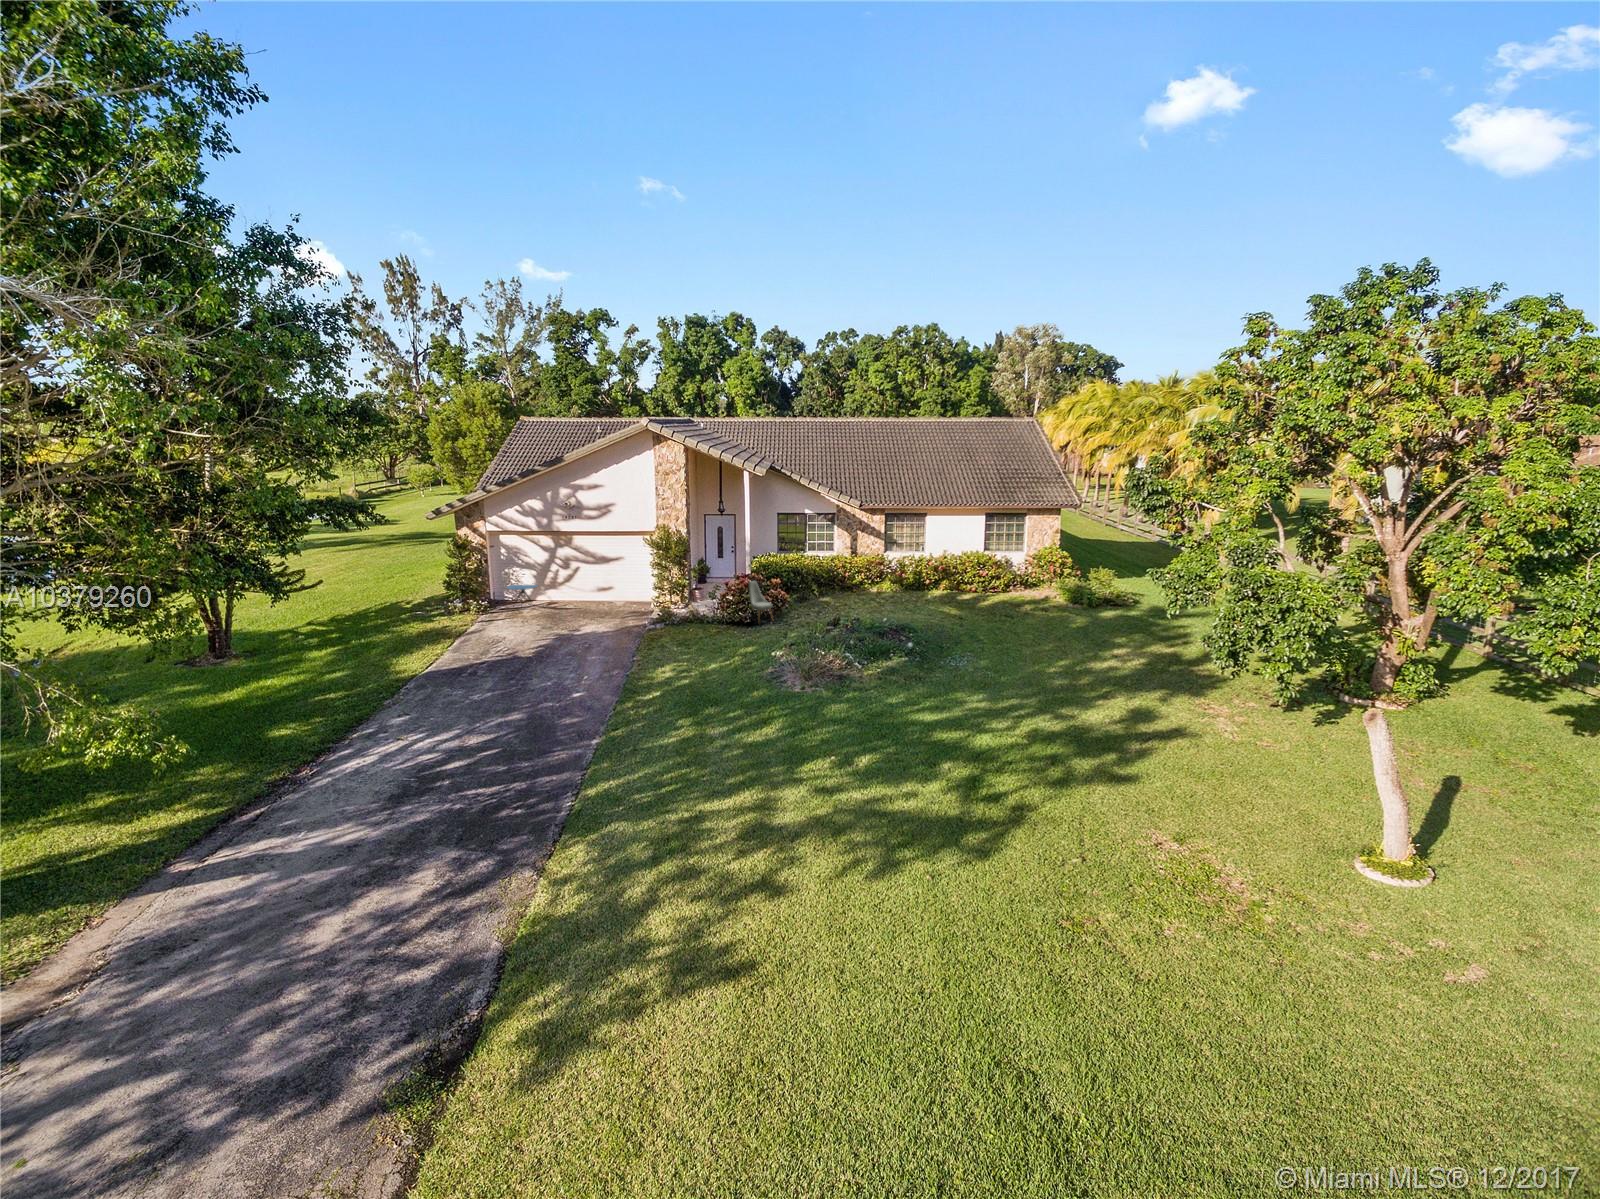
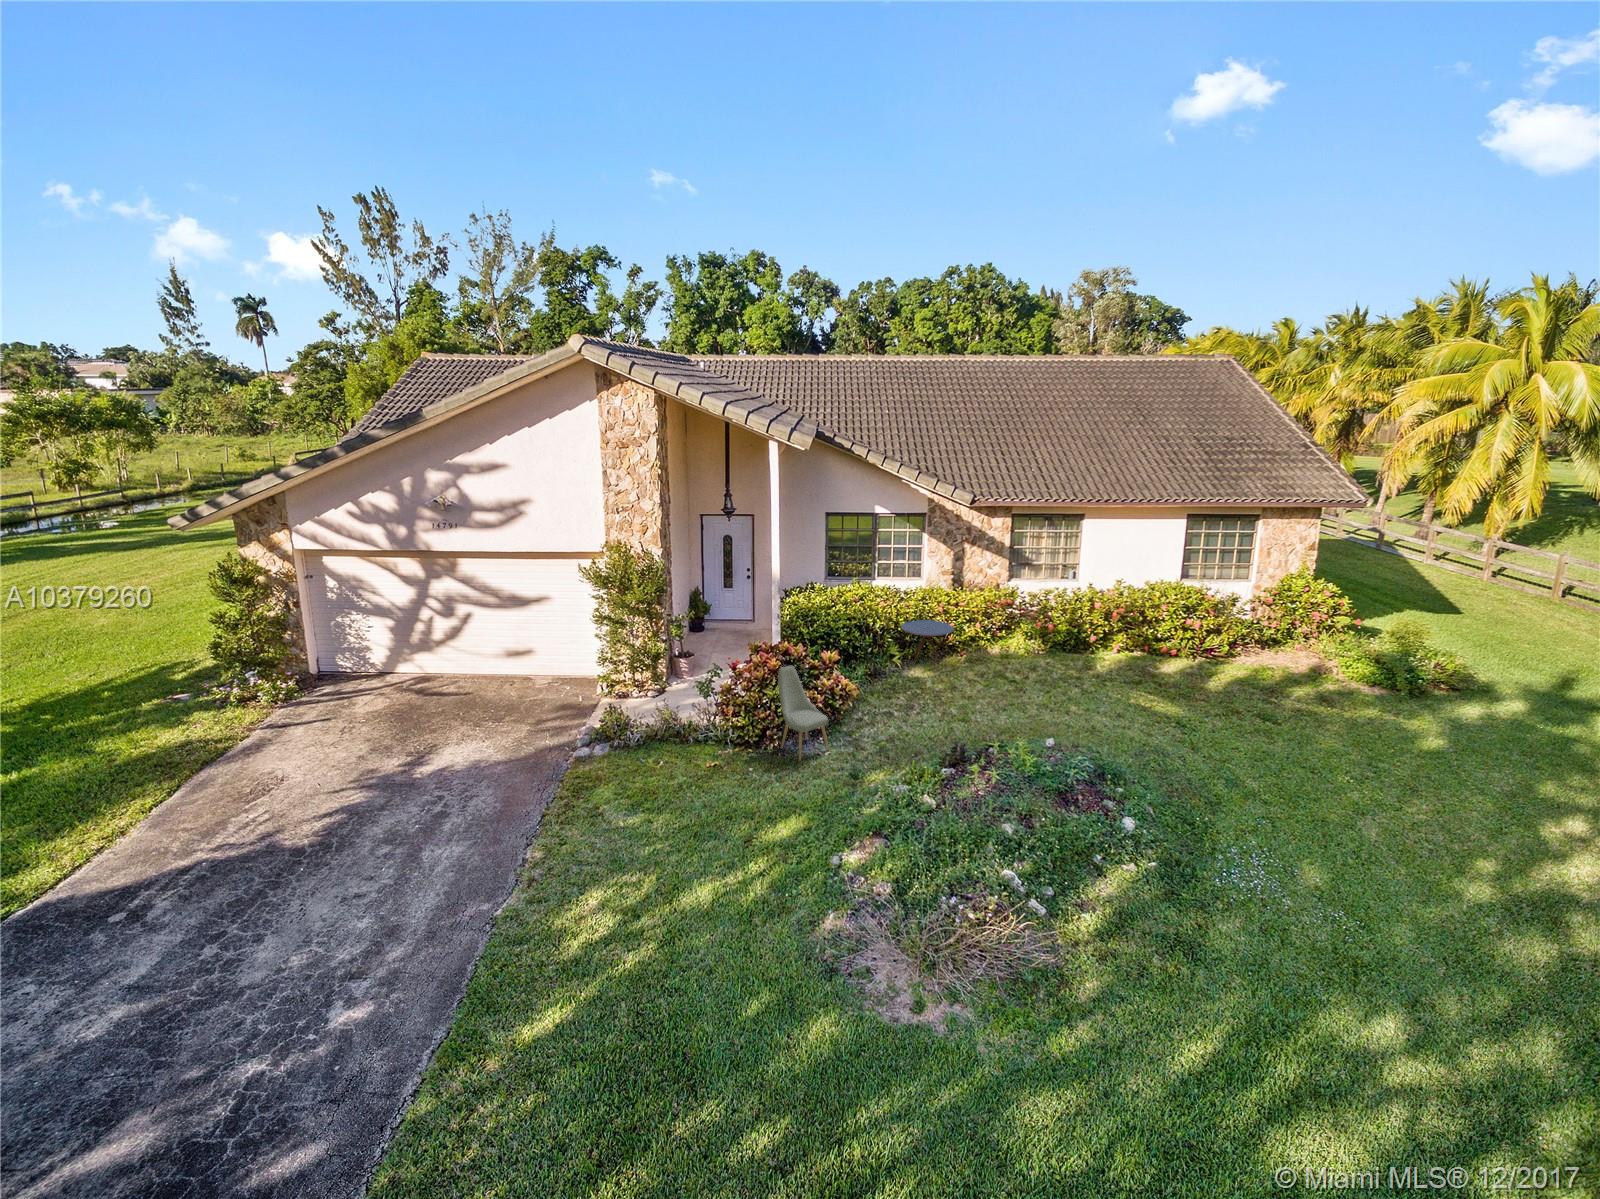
round table: present [507,583,538,603] -> present [902,620,953,664]

